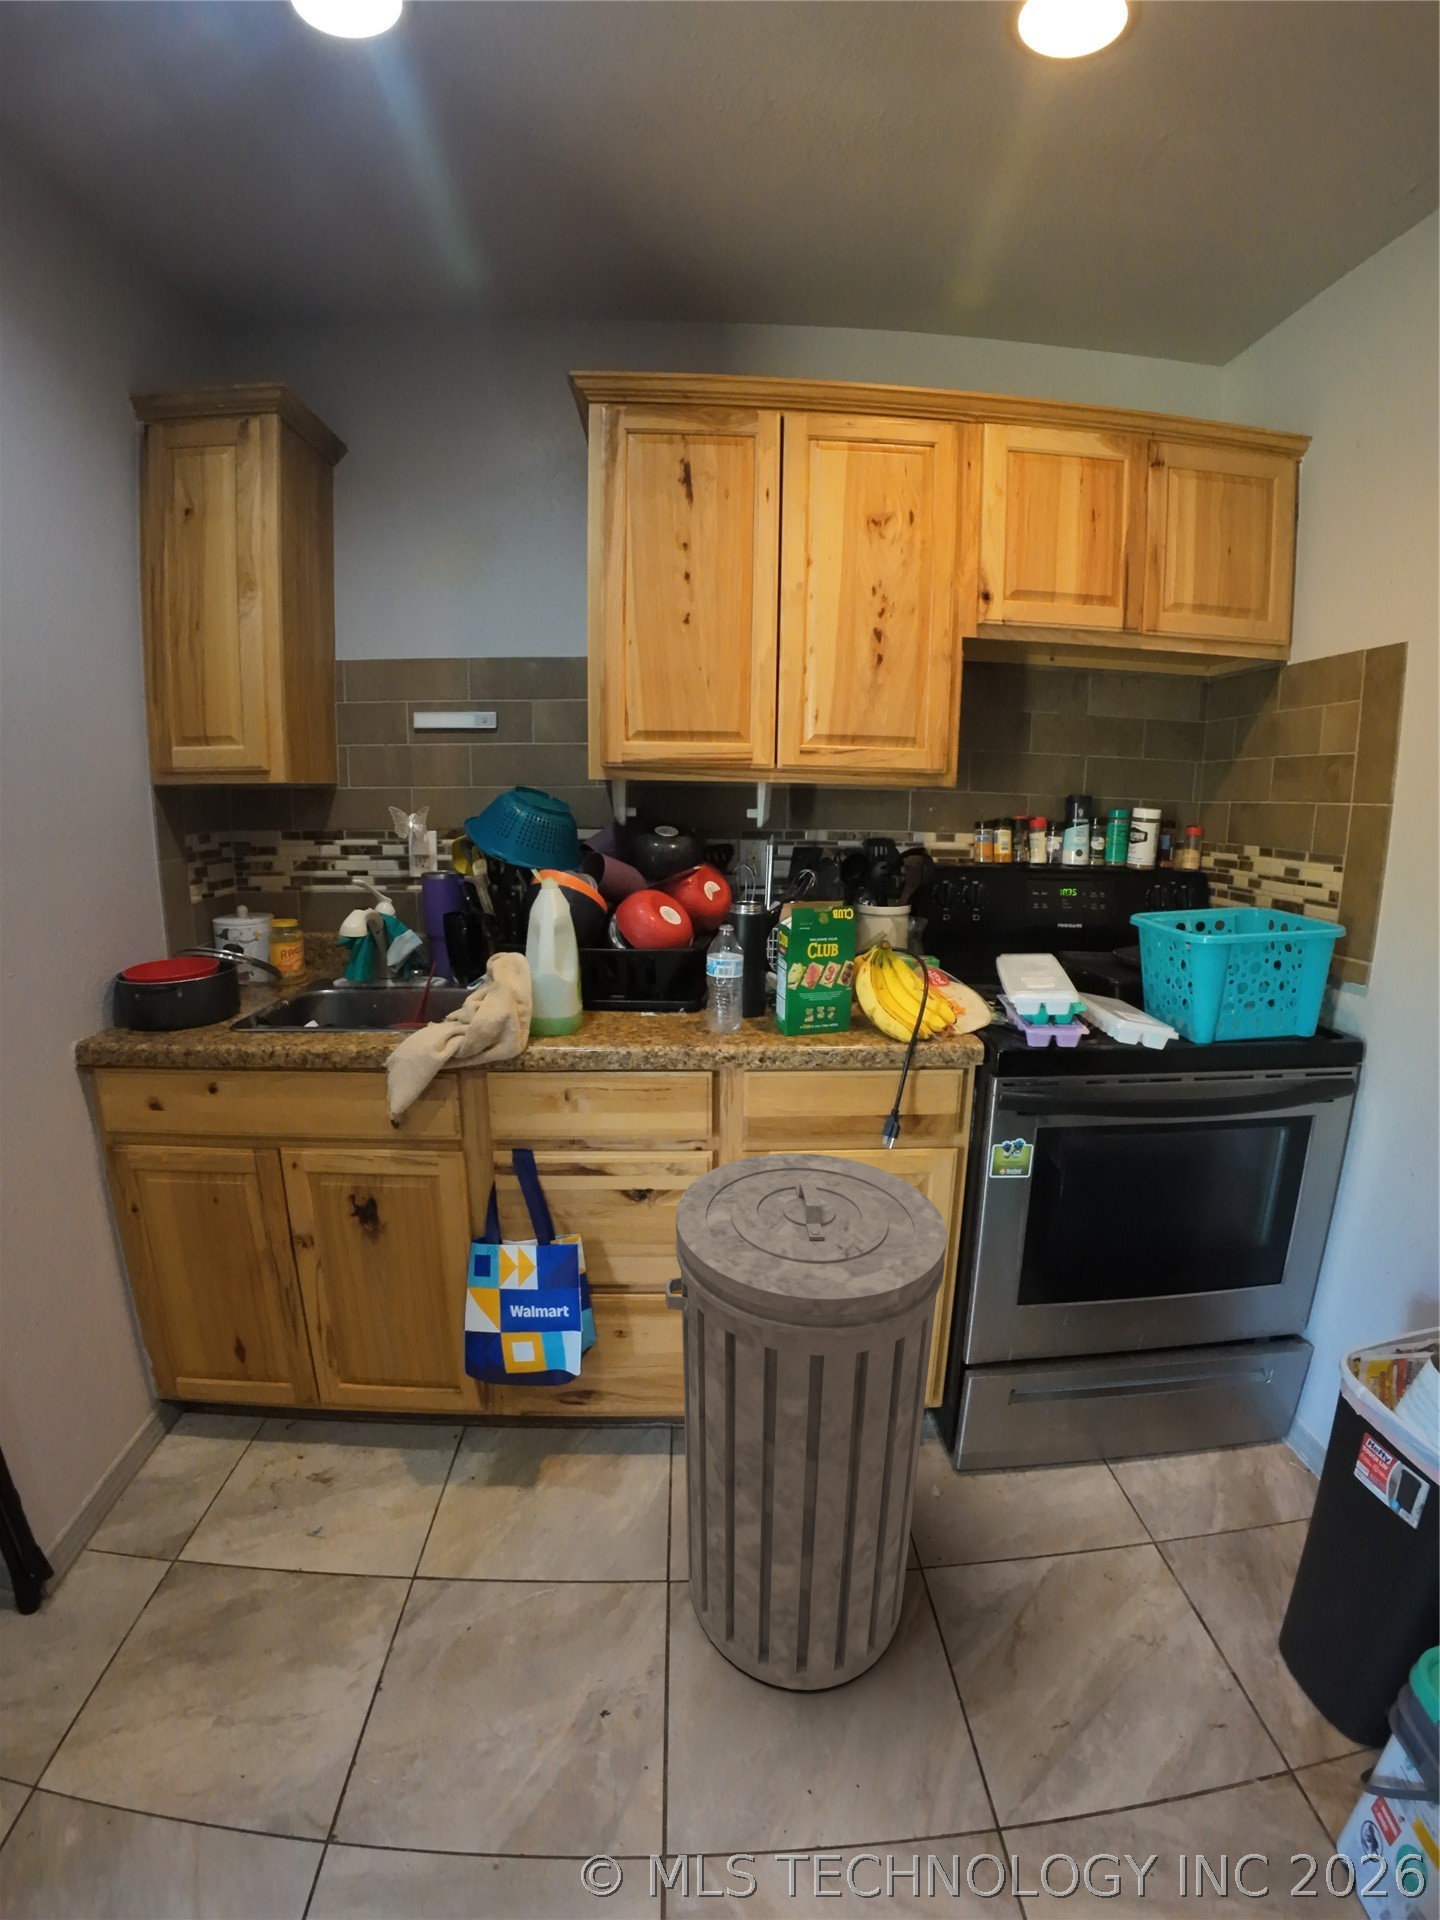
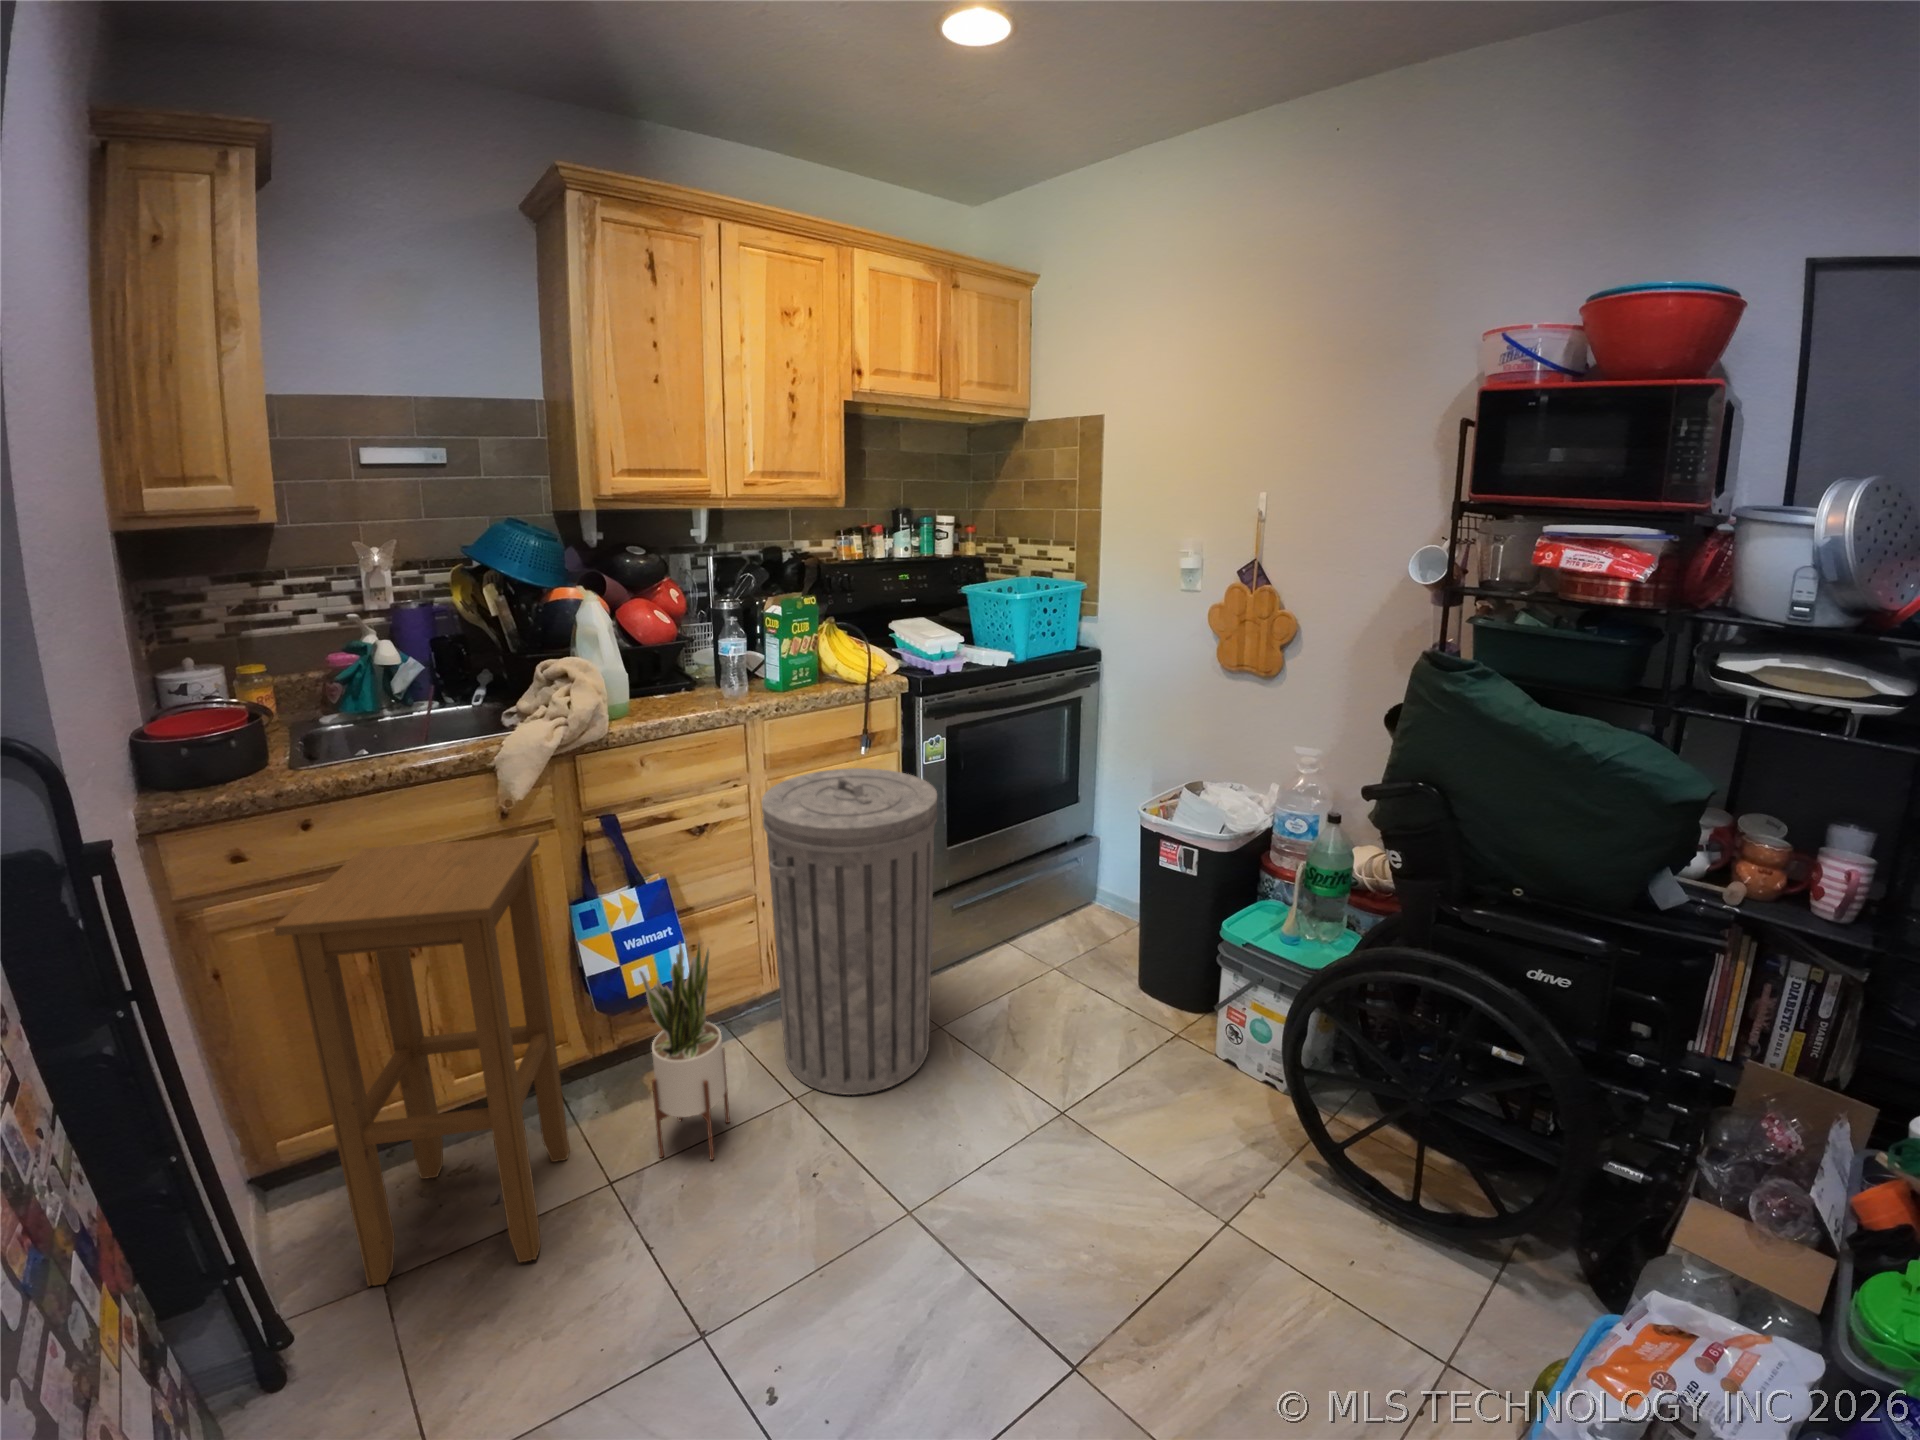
stool: none [68,1128,414,1690] -> present [274,836,570,1286]
potted plant: none [432,1353,575,1662] -> present [639,942,730,1160]

